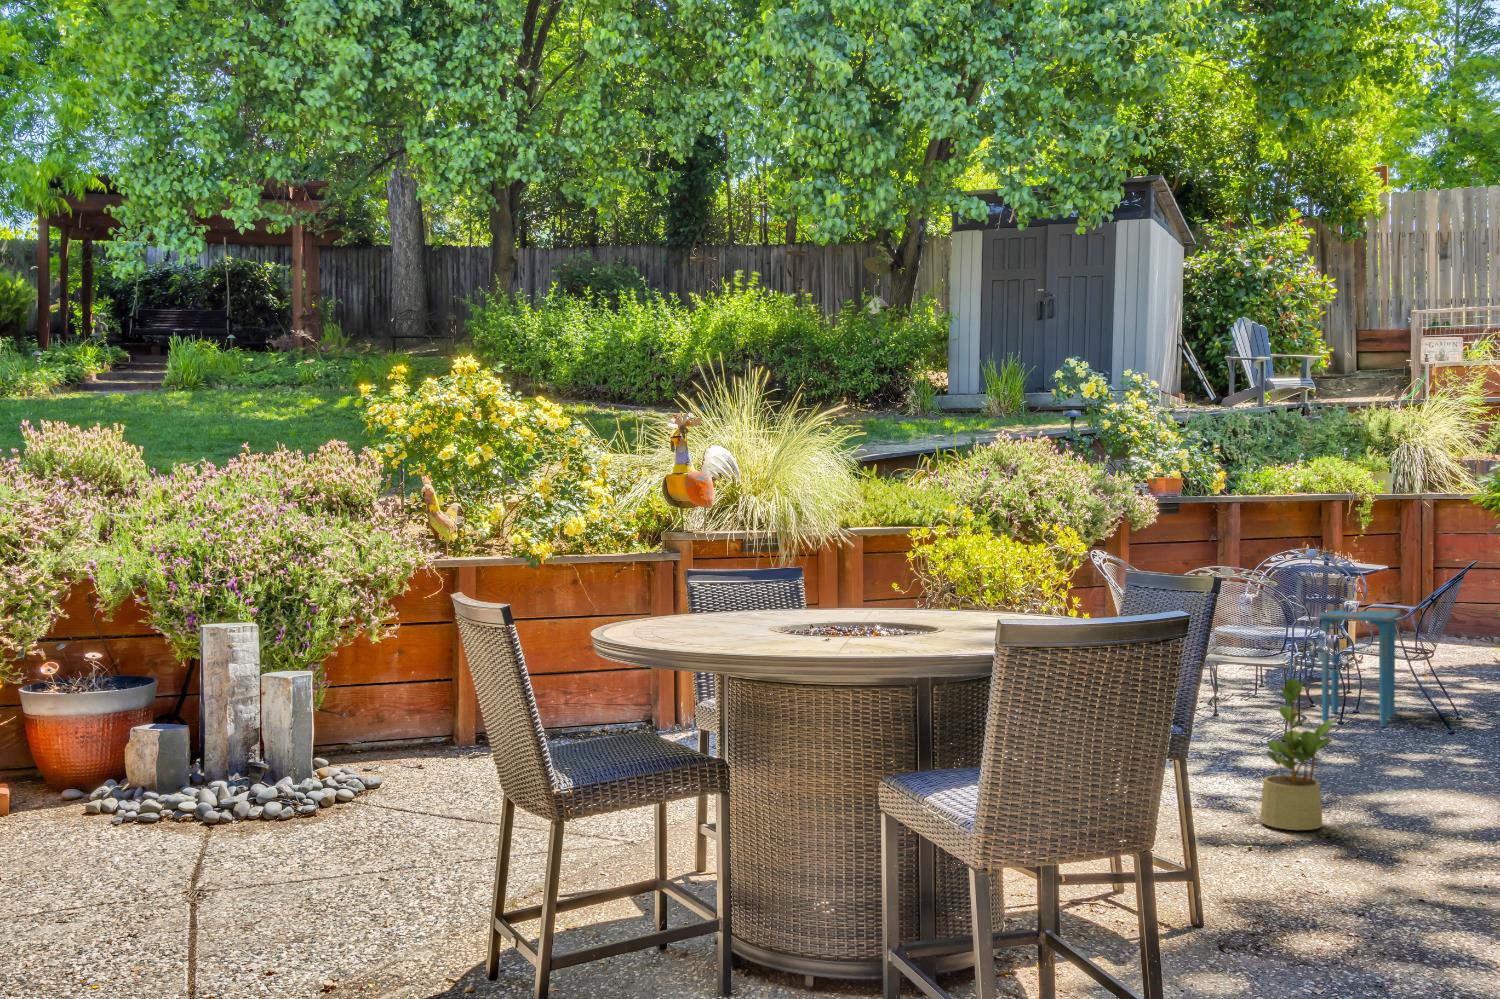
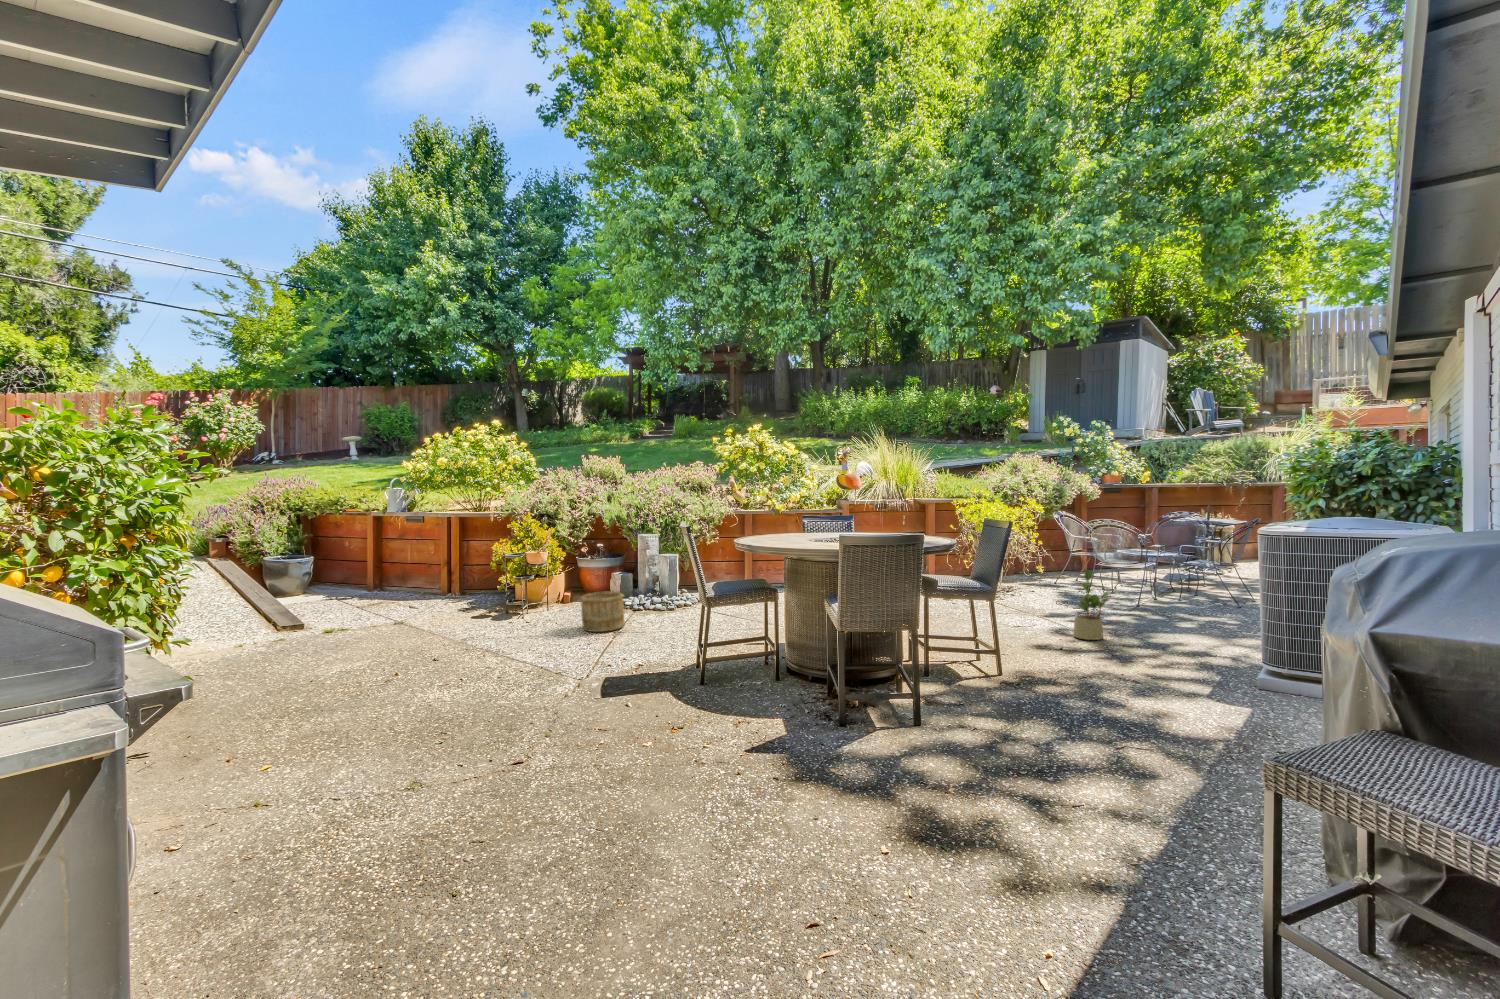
side table: present [1317,610,1401,727] -> none [1152,543,1201,602]
wooden bucket: none [76,784,205,901] -> present [580,591,624,632]

